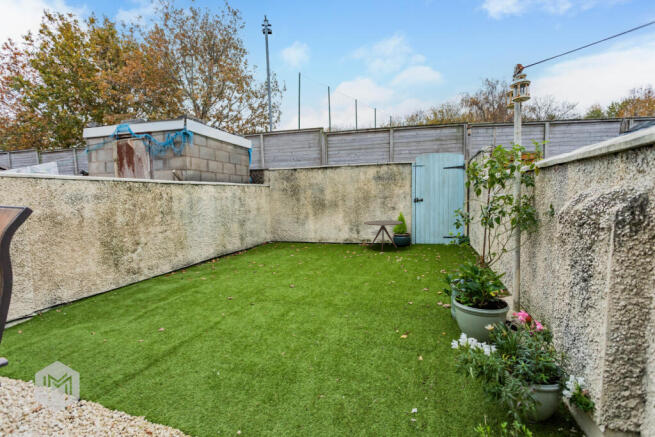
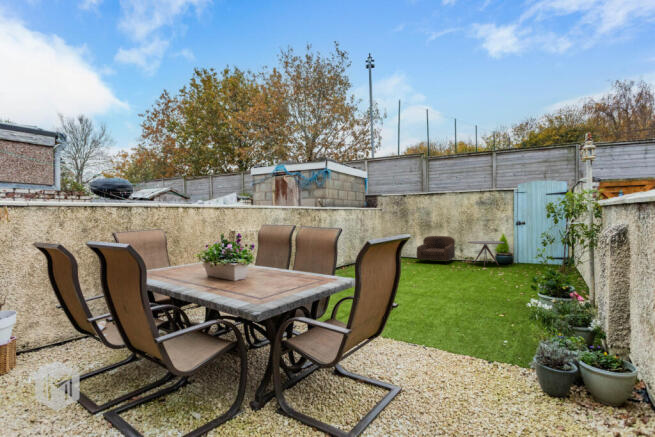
armchair: none [308,216,351,249] -> present [417,236,455,264]

